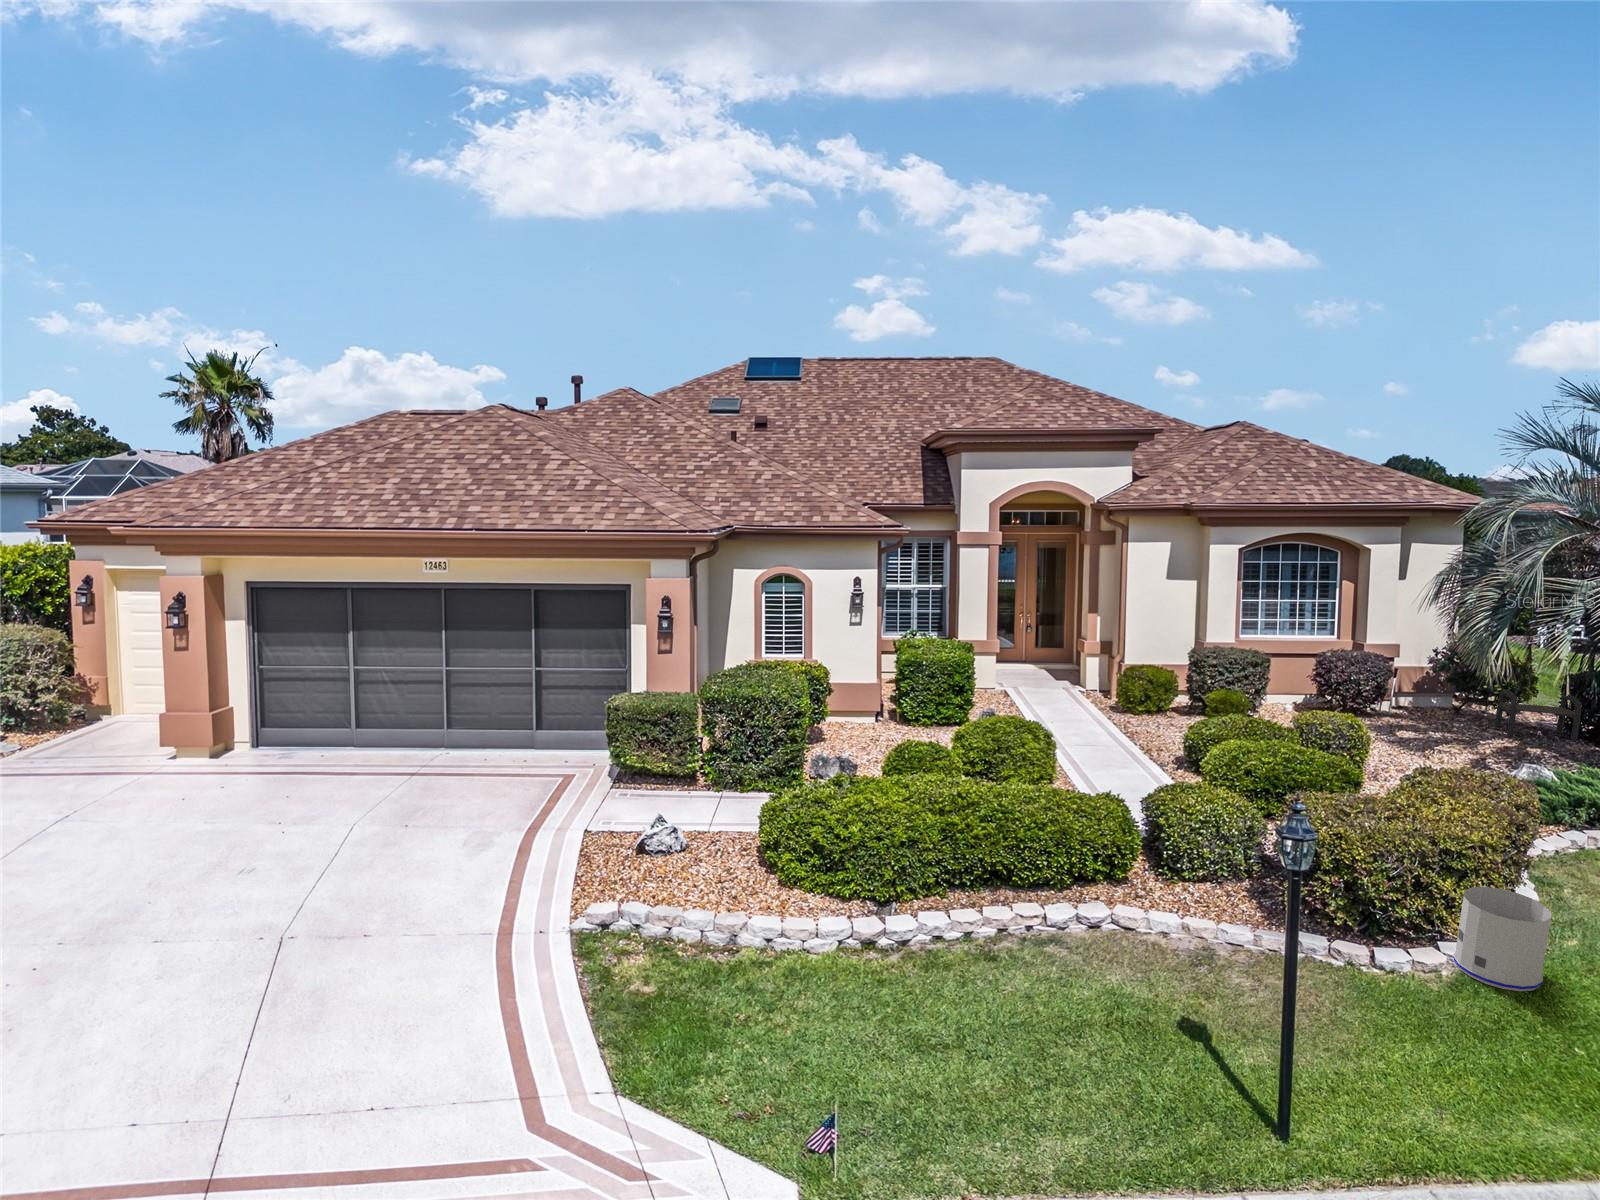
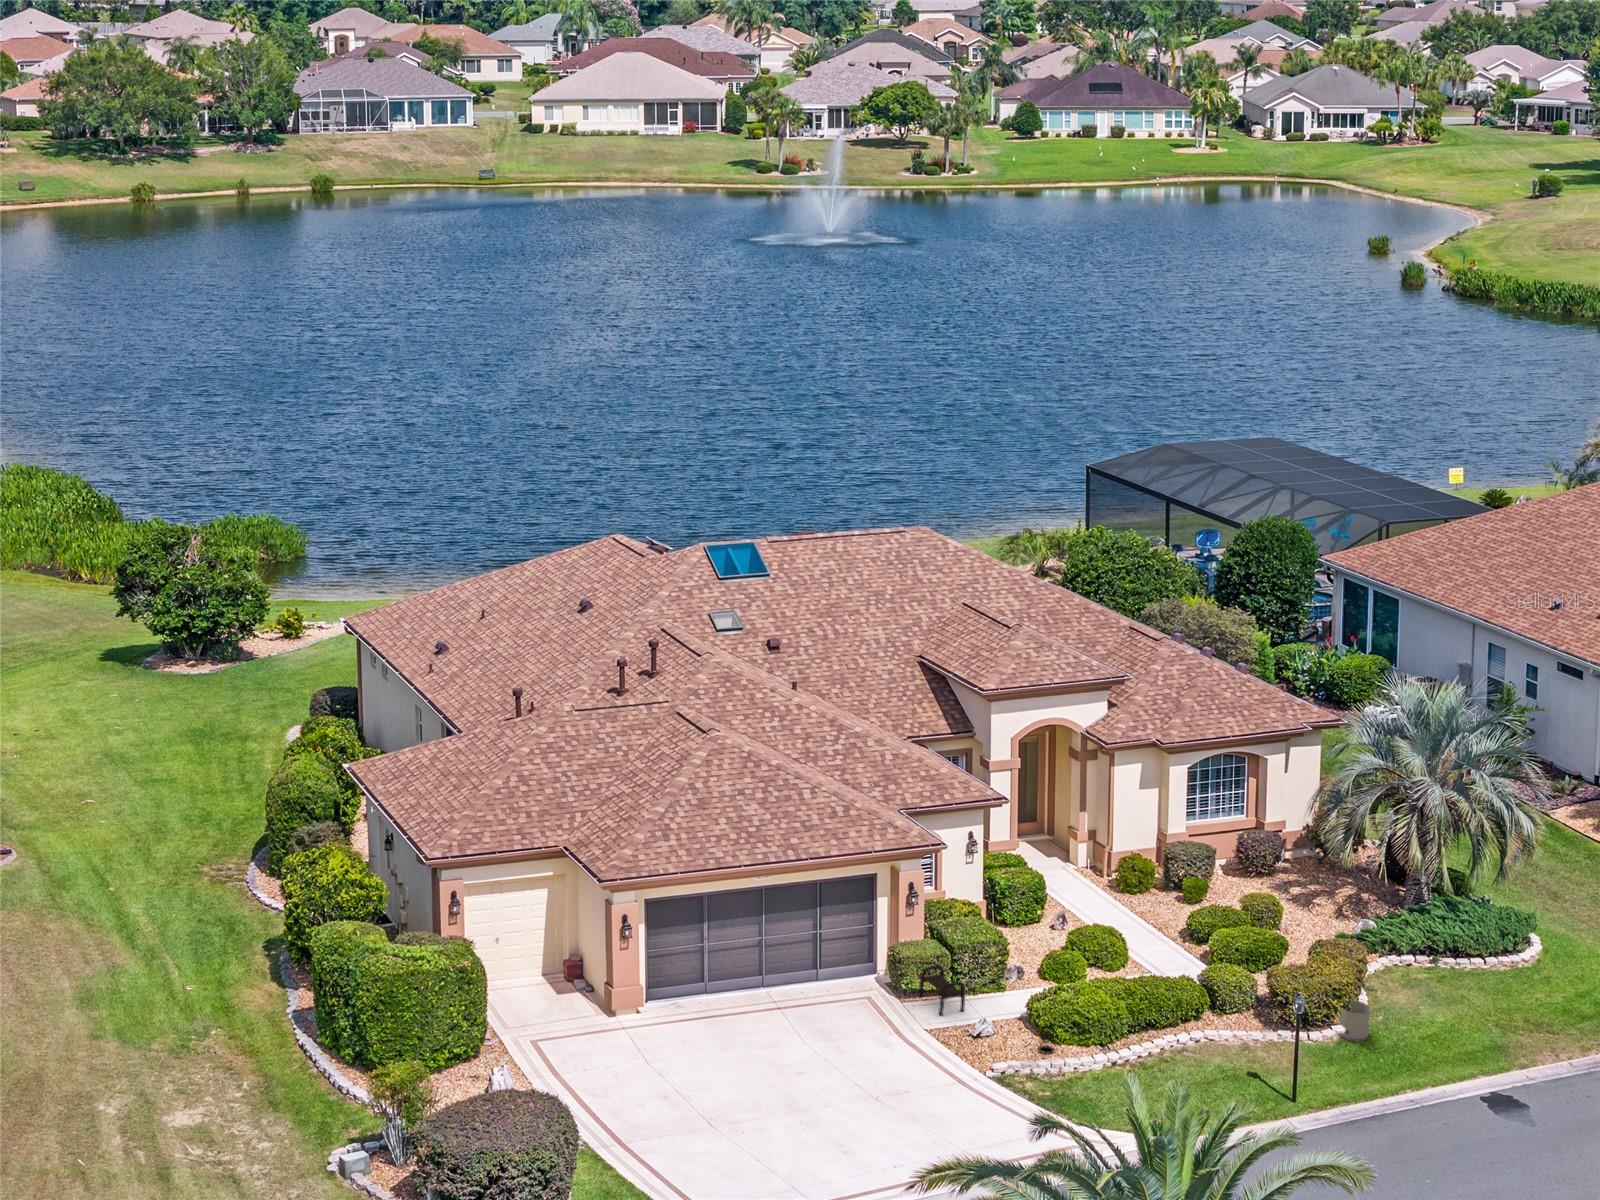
bench: present [1494,690,1581,741] -> present [919,965,965,1015]
potted tree: none [730,831,776,901] -> present [1038,1024,1057,1054]

